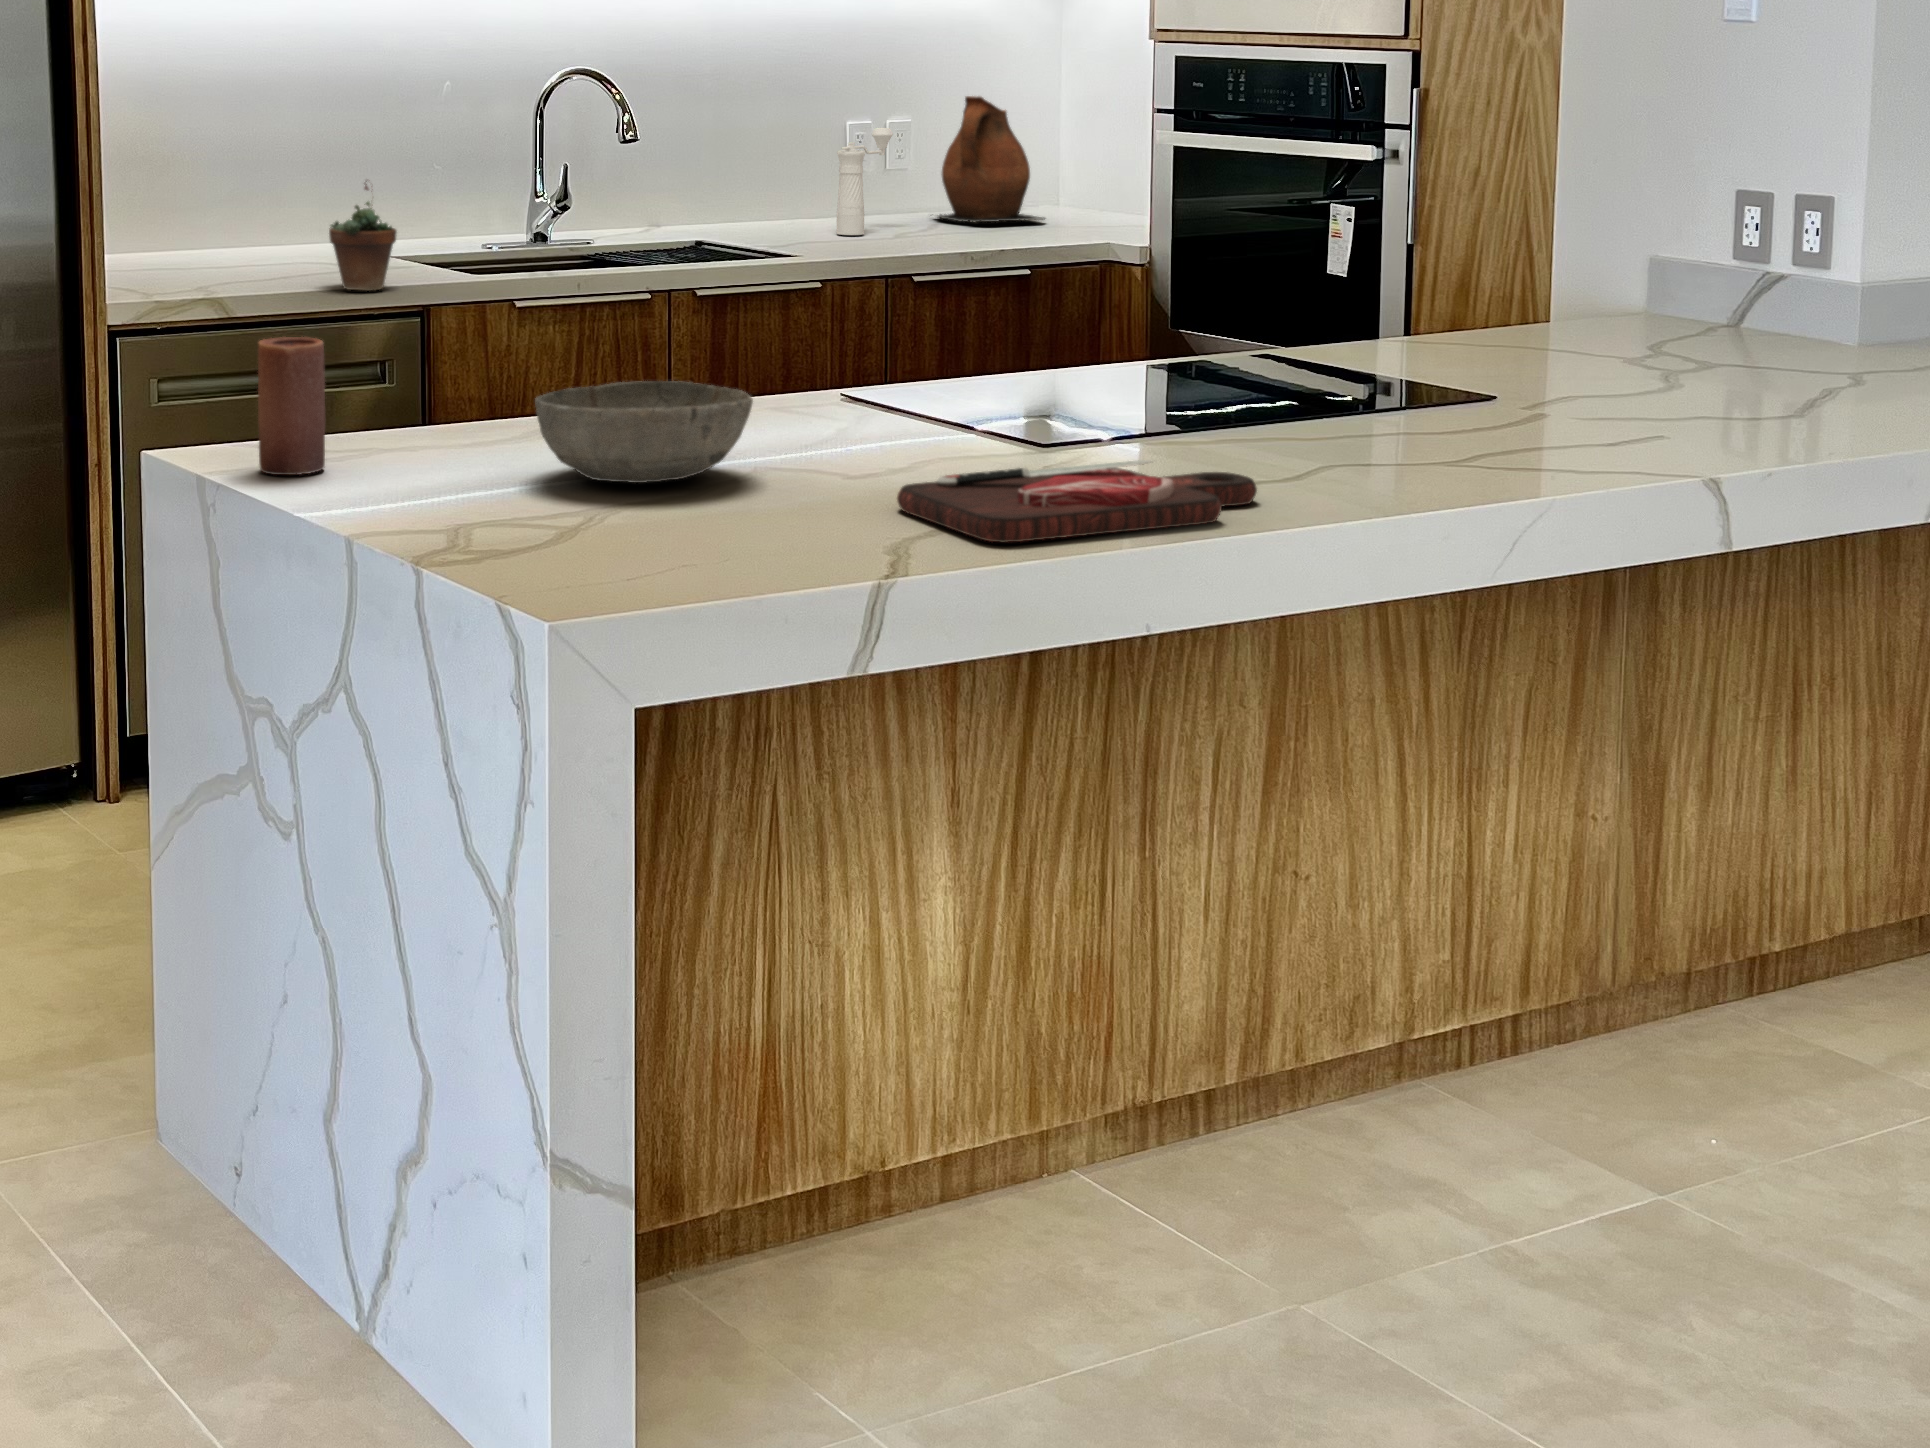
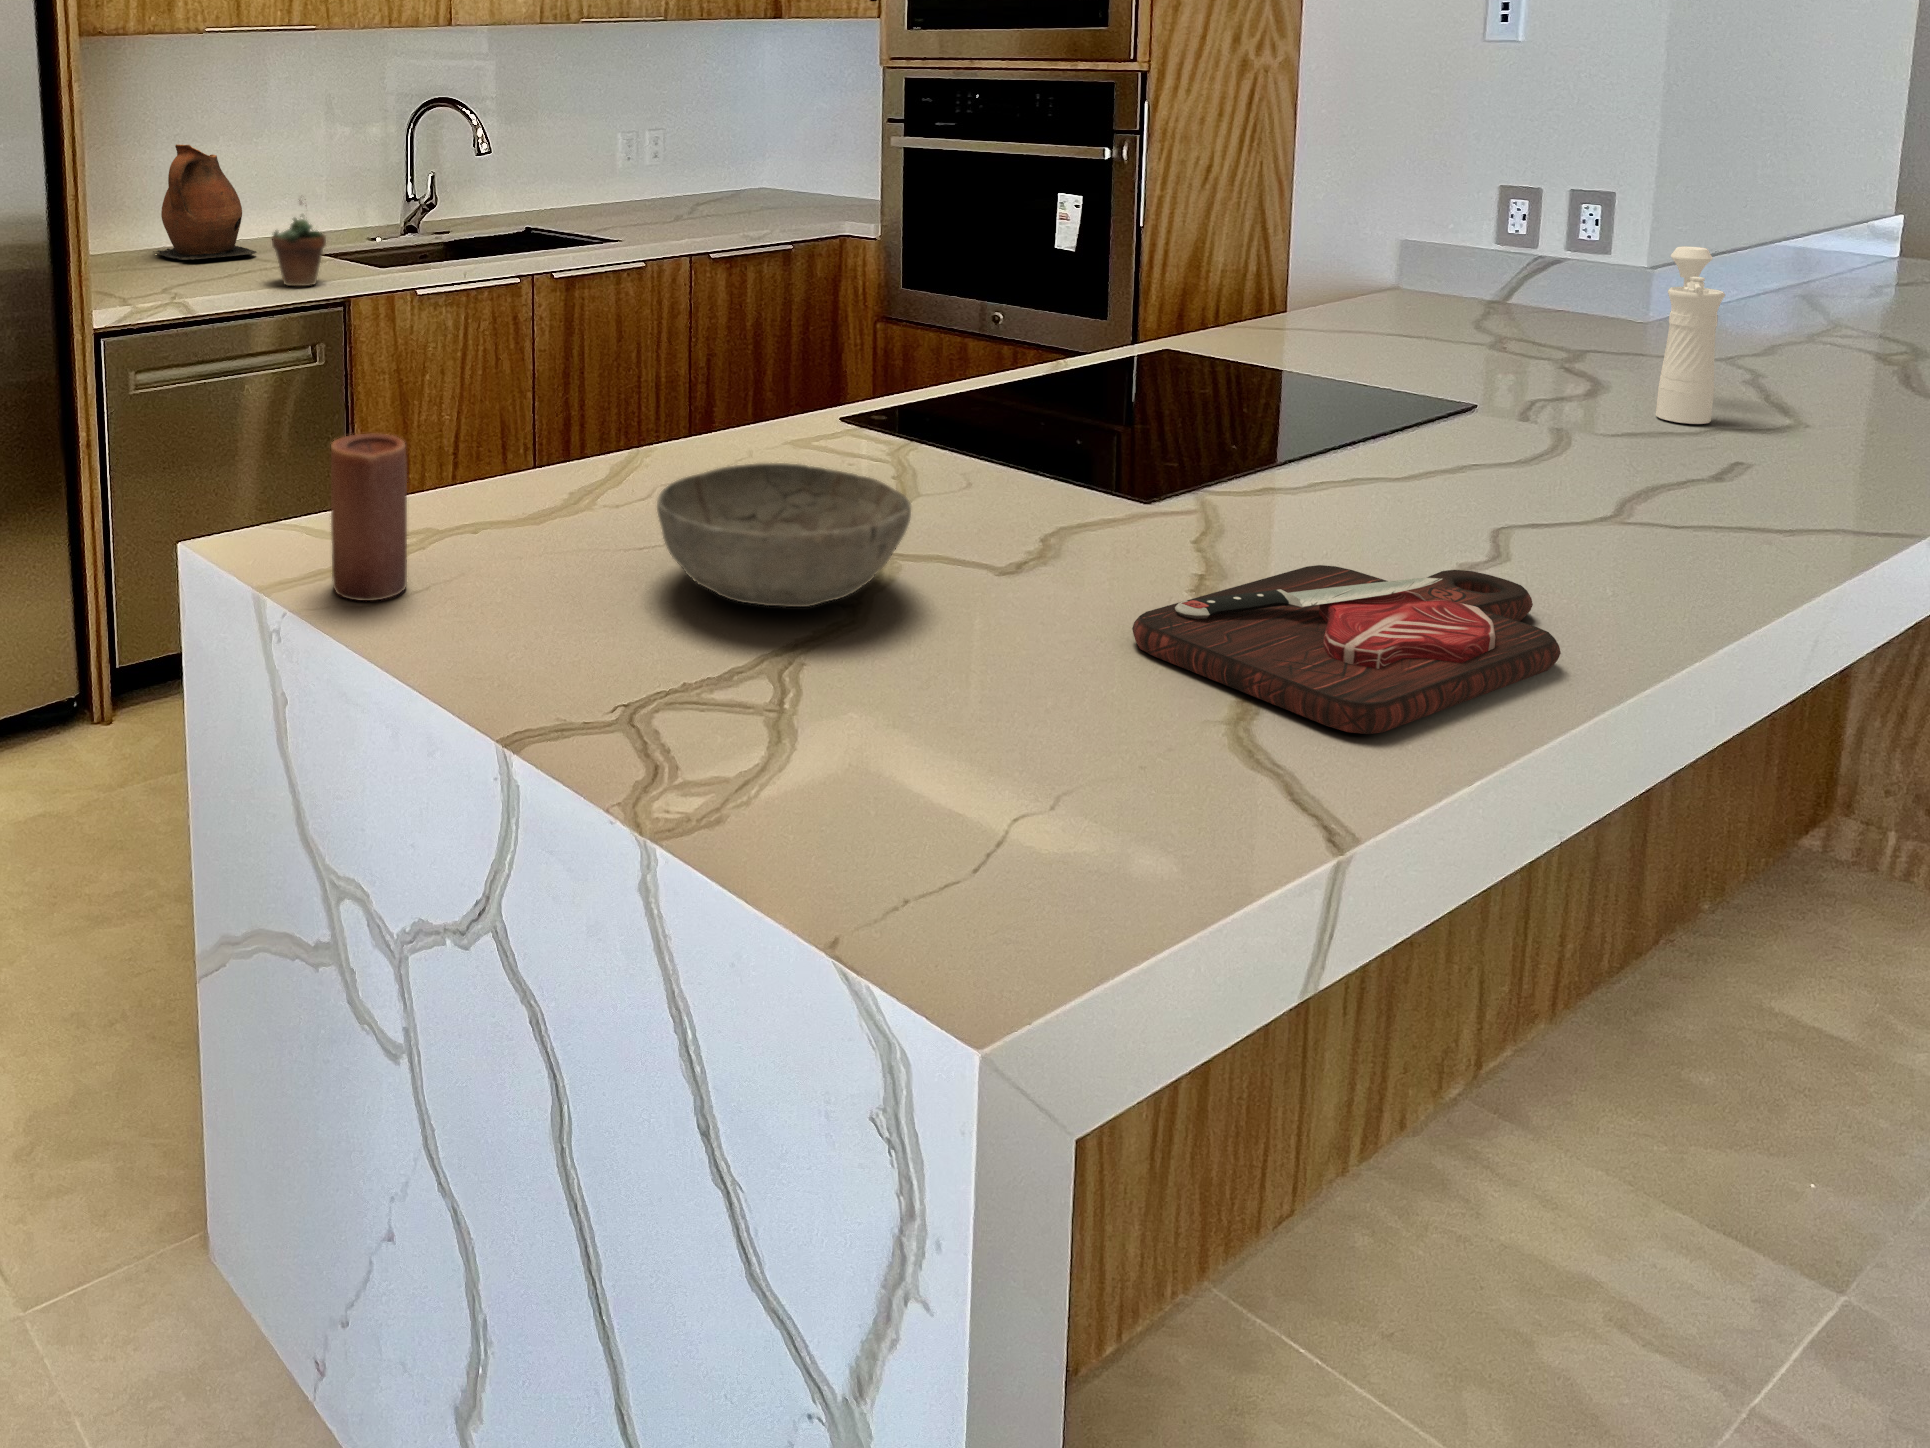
ceramic pitcher: present [937,96,1045,222] -> present [153,144,256,260]
pepper mill: present [837,128,893,235] -> present [1656,246,1725,424]

